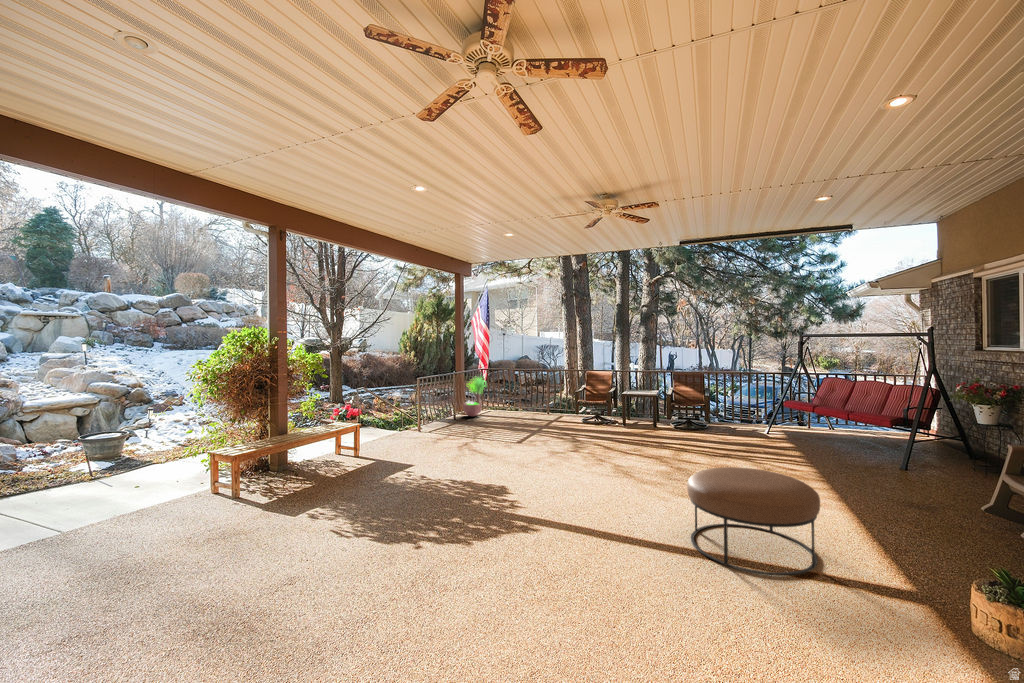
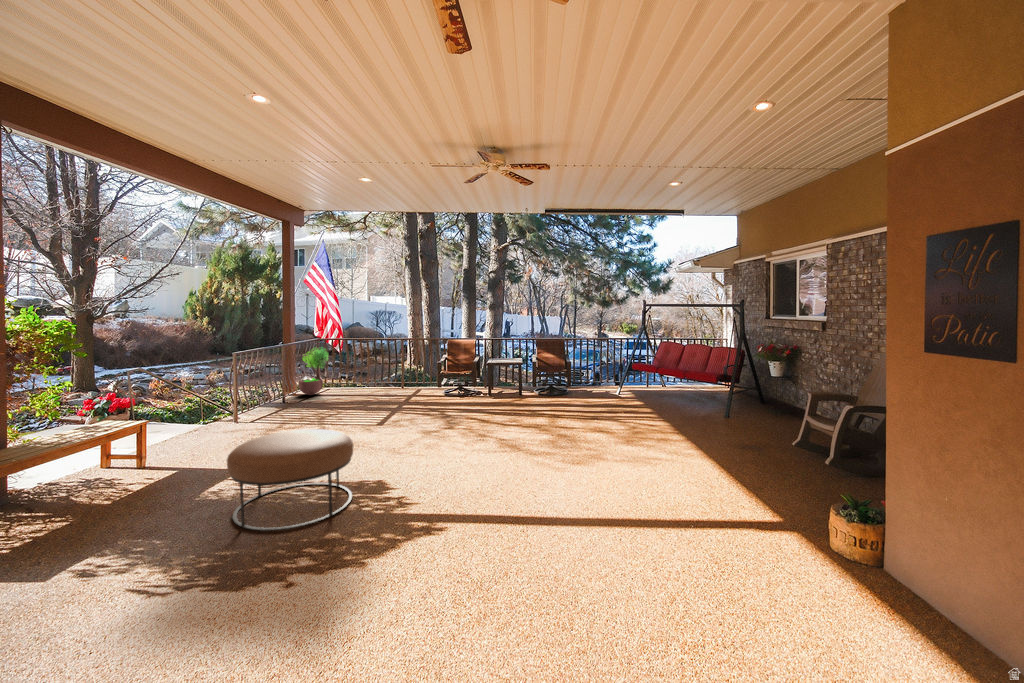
ottoman: present [687,467,820,576] -> present [227,429,353,531]

